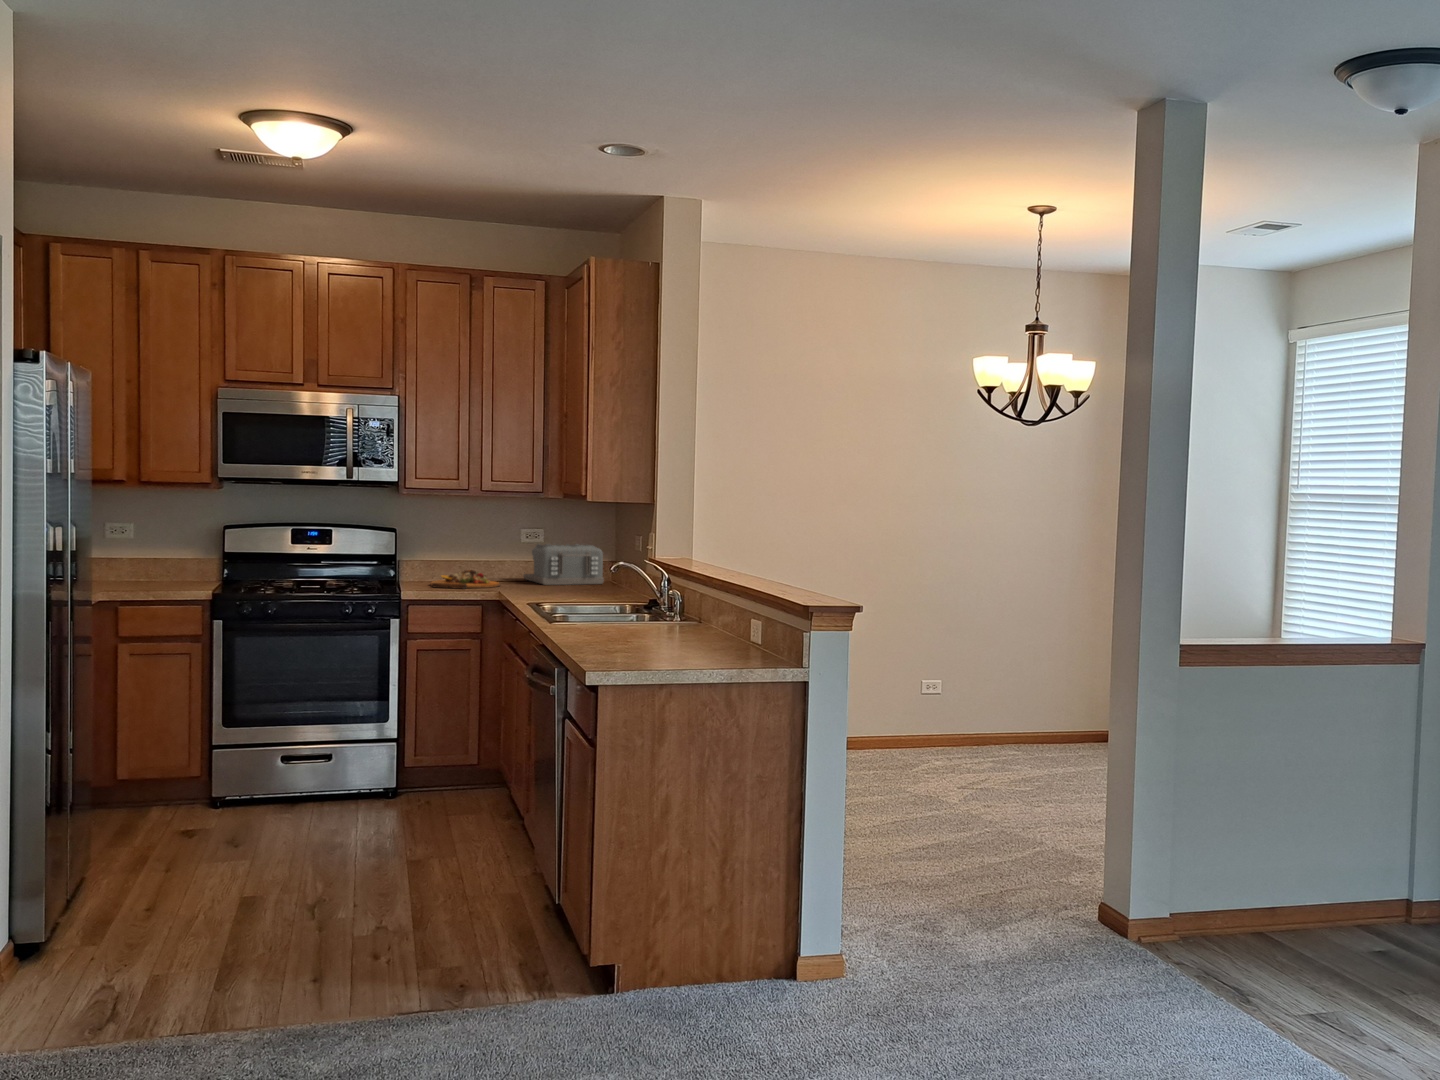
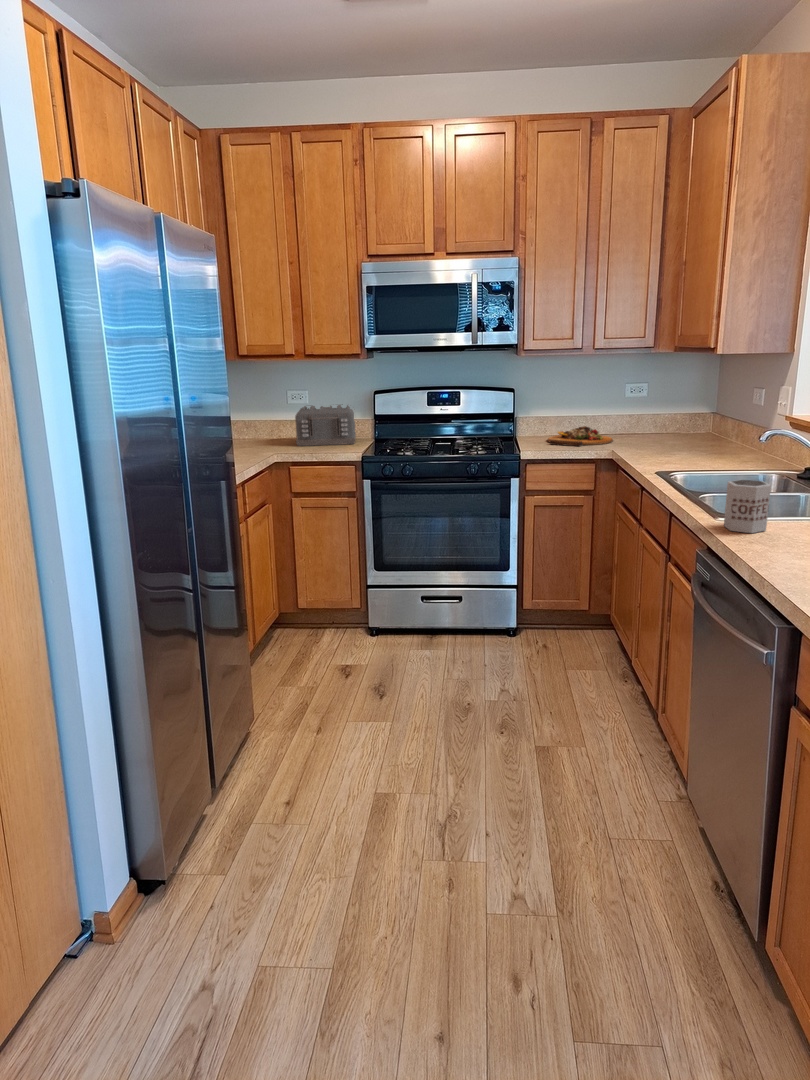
toaster: present [523,543,604,585] -> present [295,404,356,446]
mug: none [564,593,595,632] -> present [724,480,771,533]

